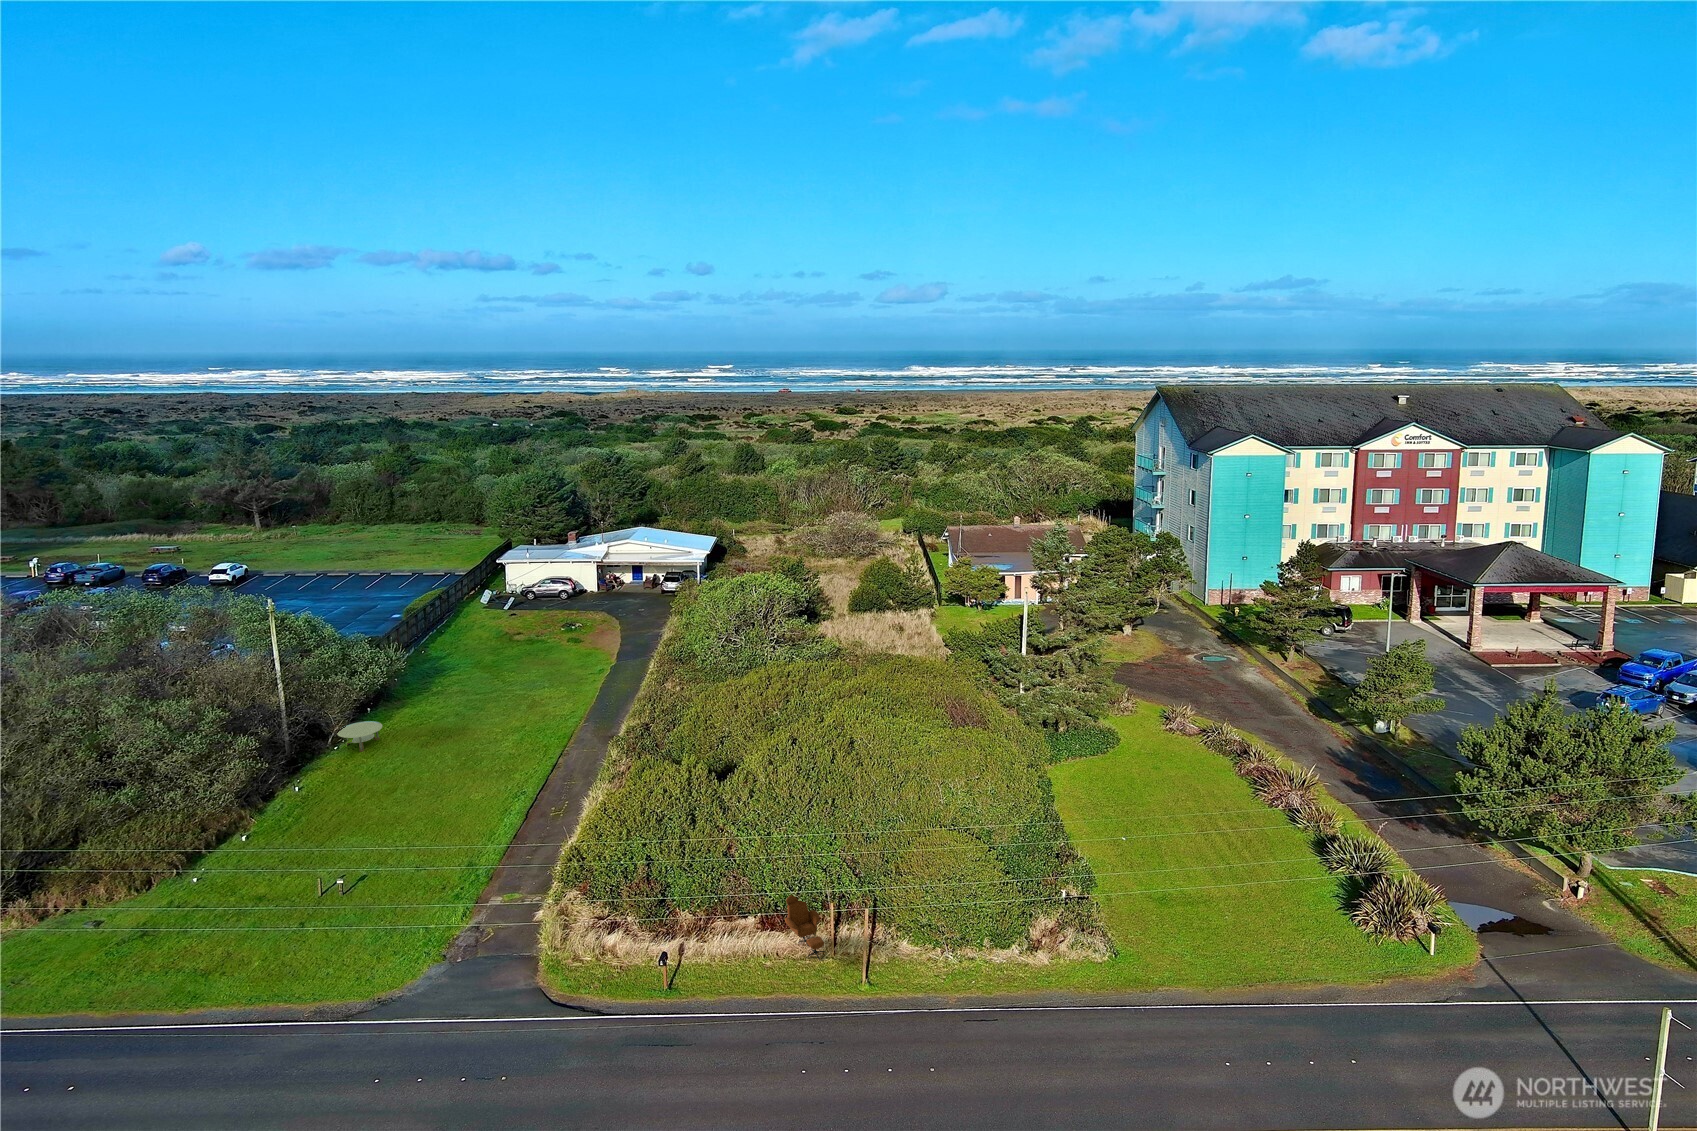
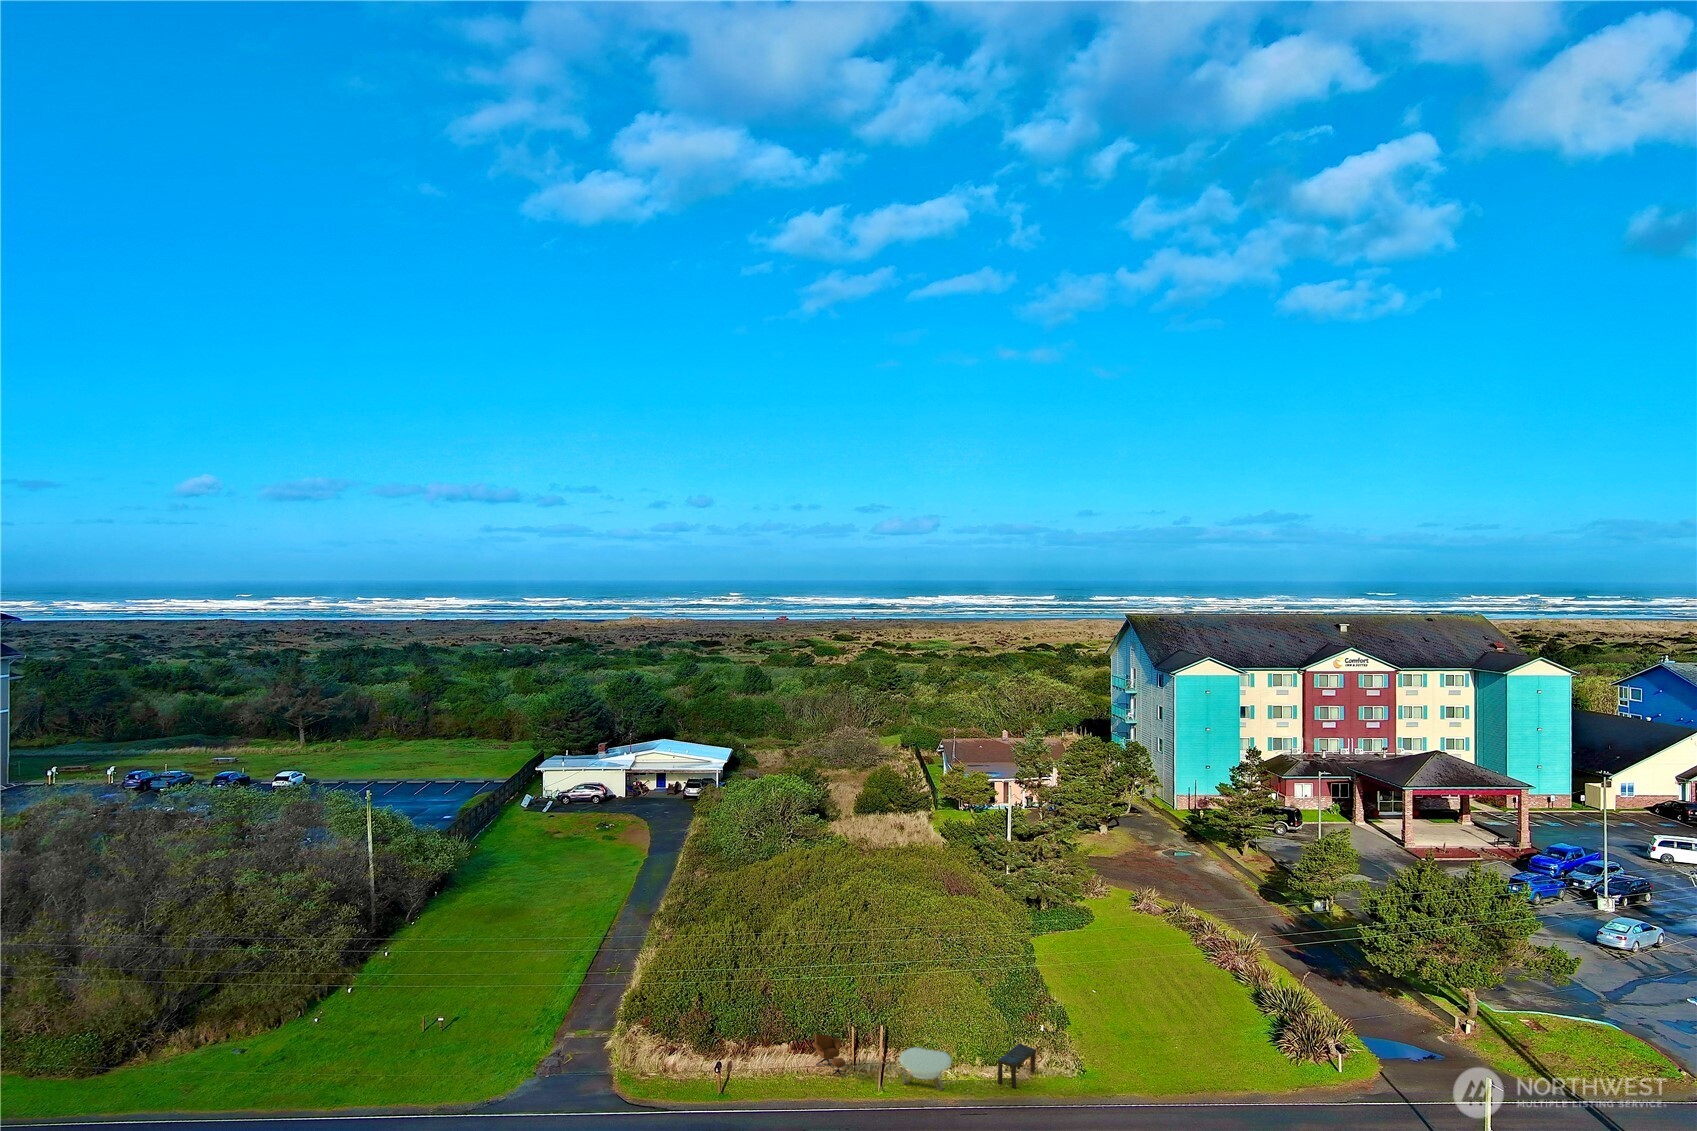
round table: present [337,721,382,752] -> present [899,1047,951,1091]
bench: none [1009,919,1057,976] -> present [998,1044,1036,1089]

